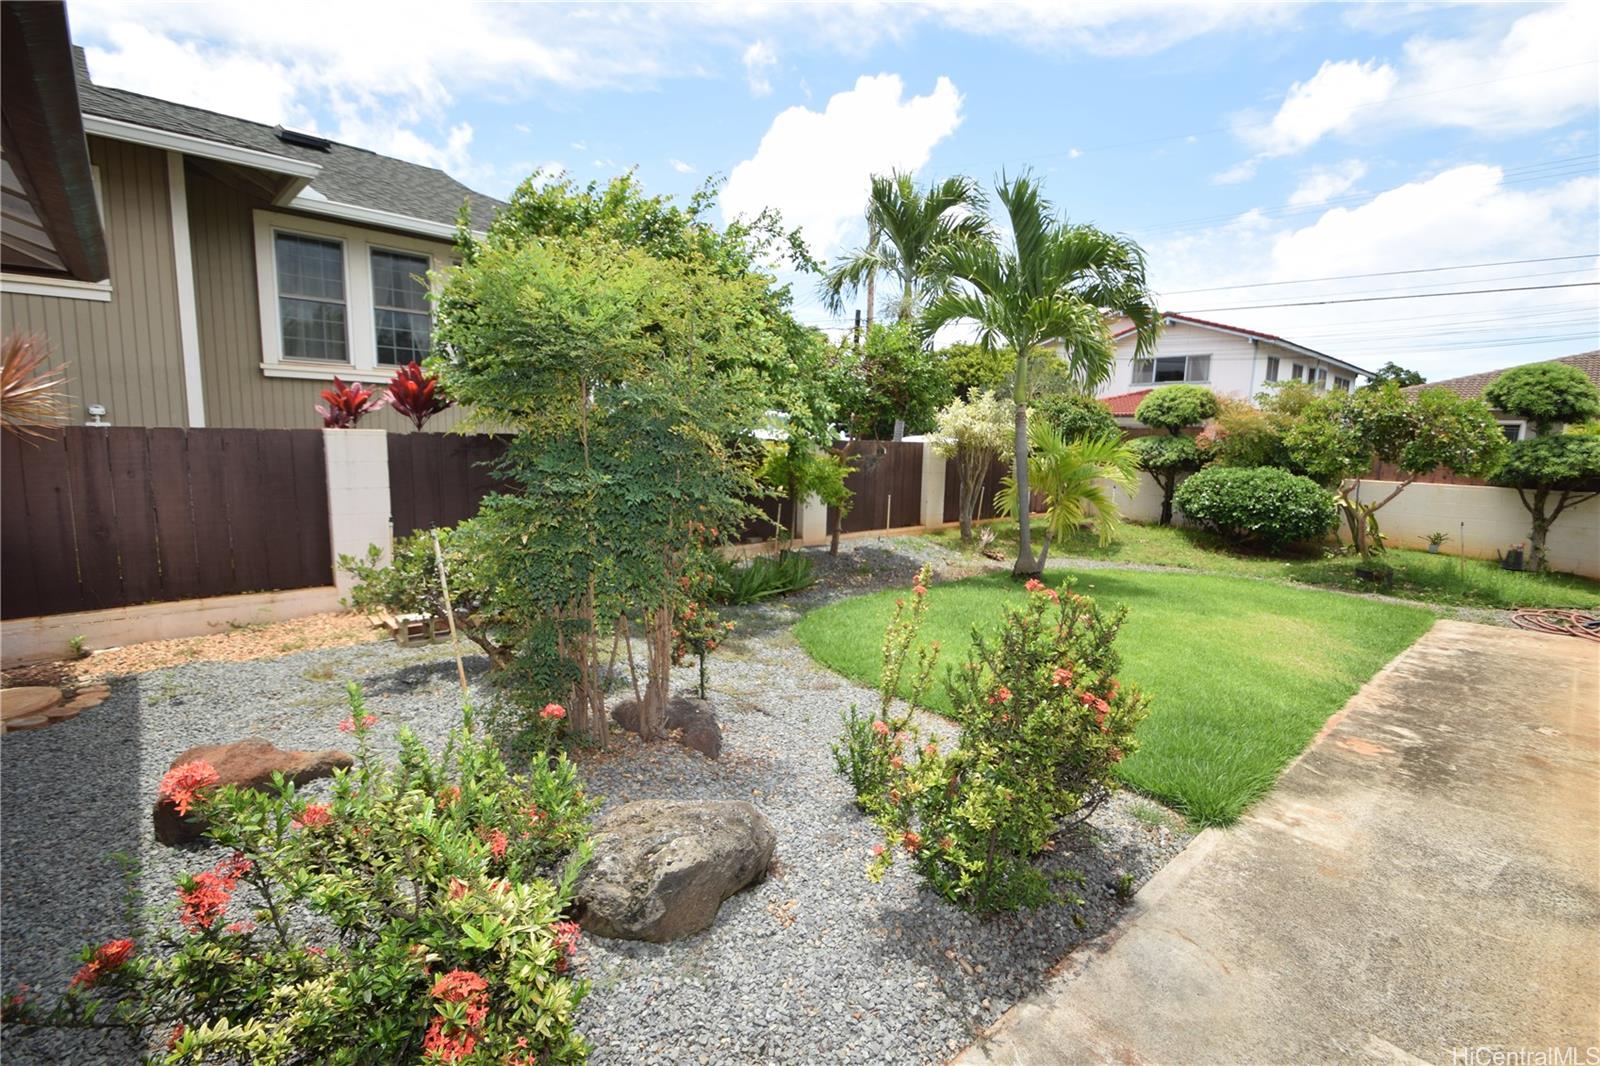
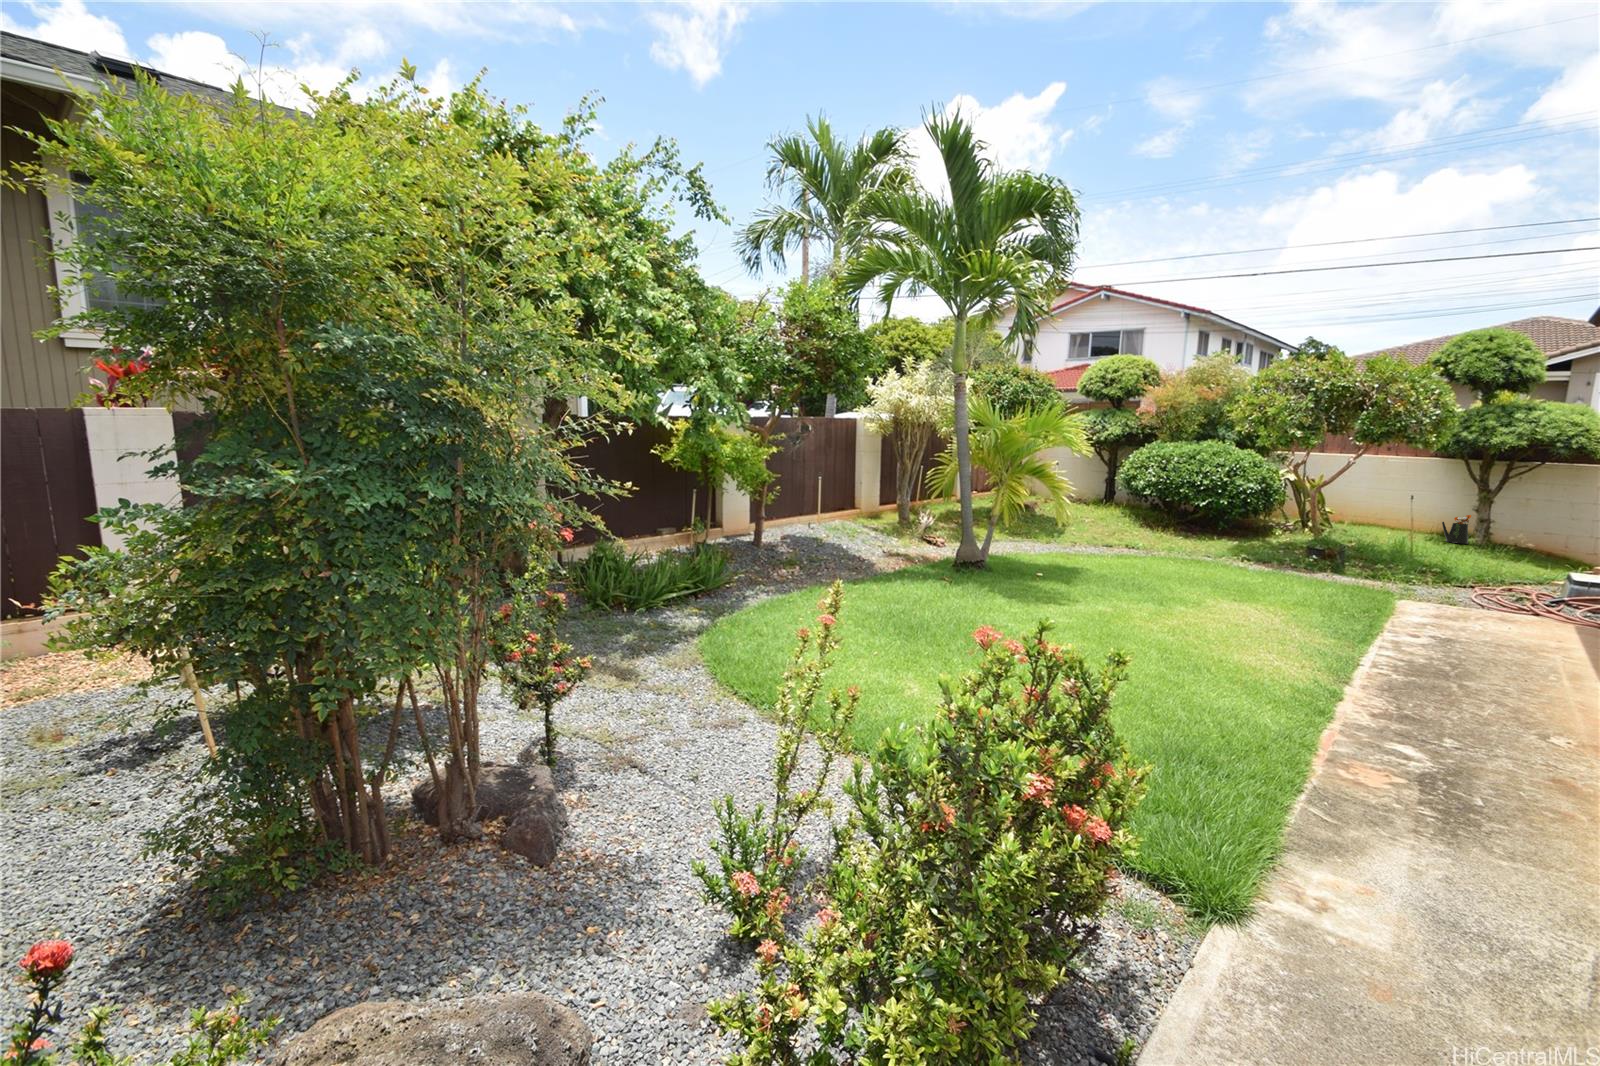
potted plant: present [1418,532,1448,553] -> none [1362,505,1399,528]

